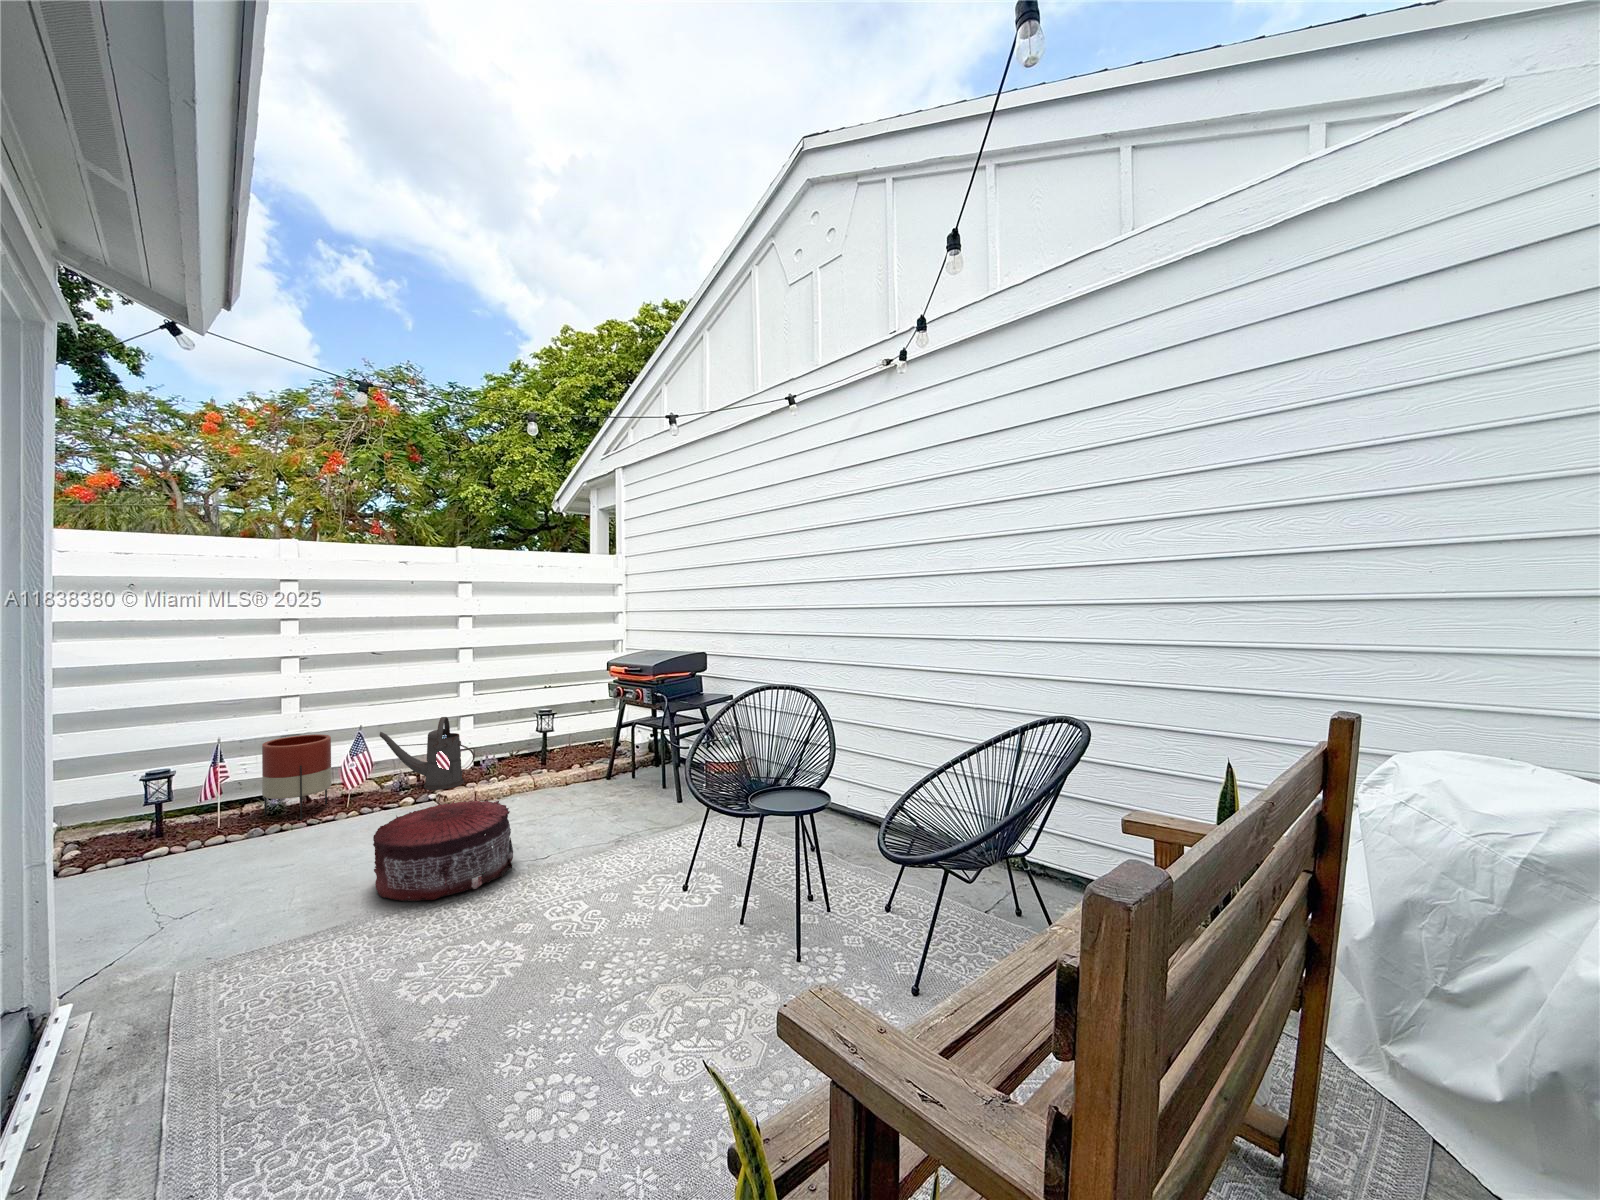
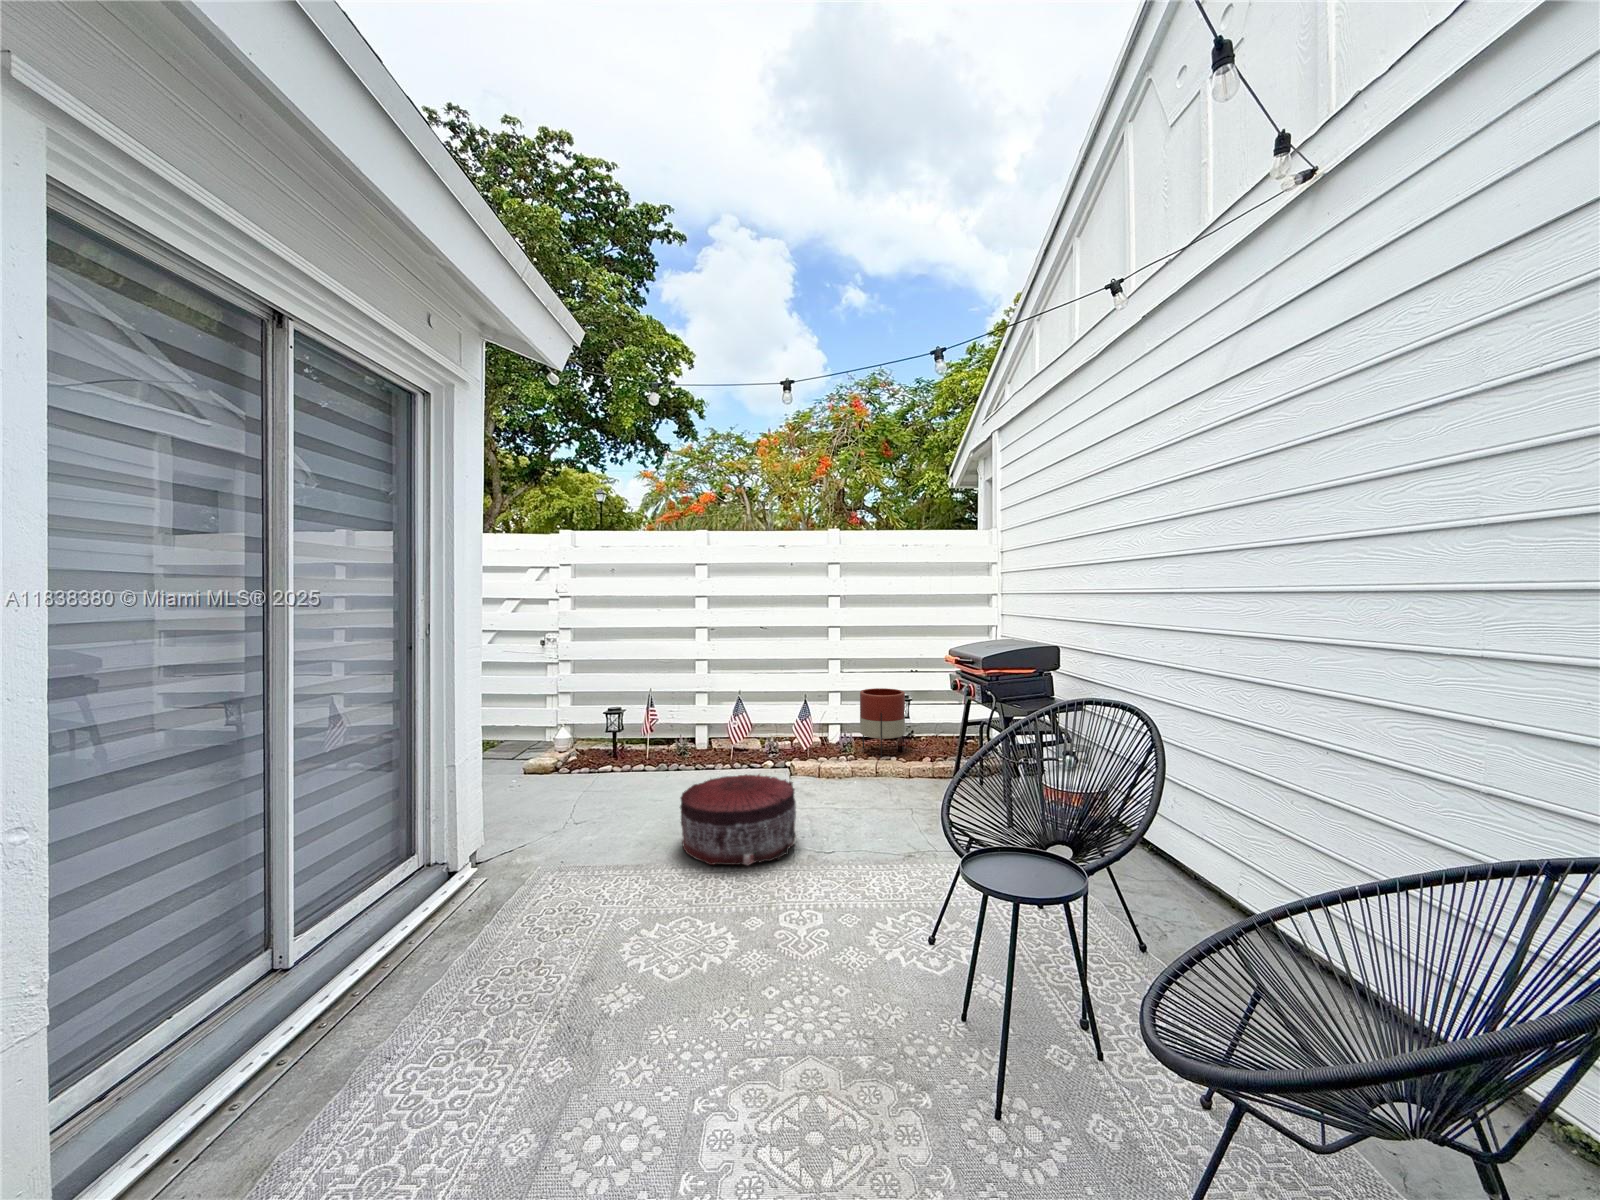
watering can: present [380,717,475,790] -> none [759,691,832,759]
planter: present [262,734,332,820] -> present [860,688,905,758]

